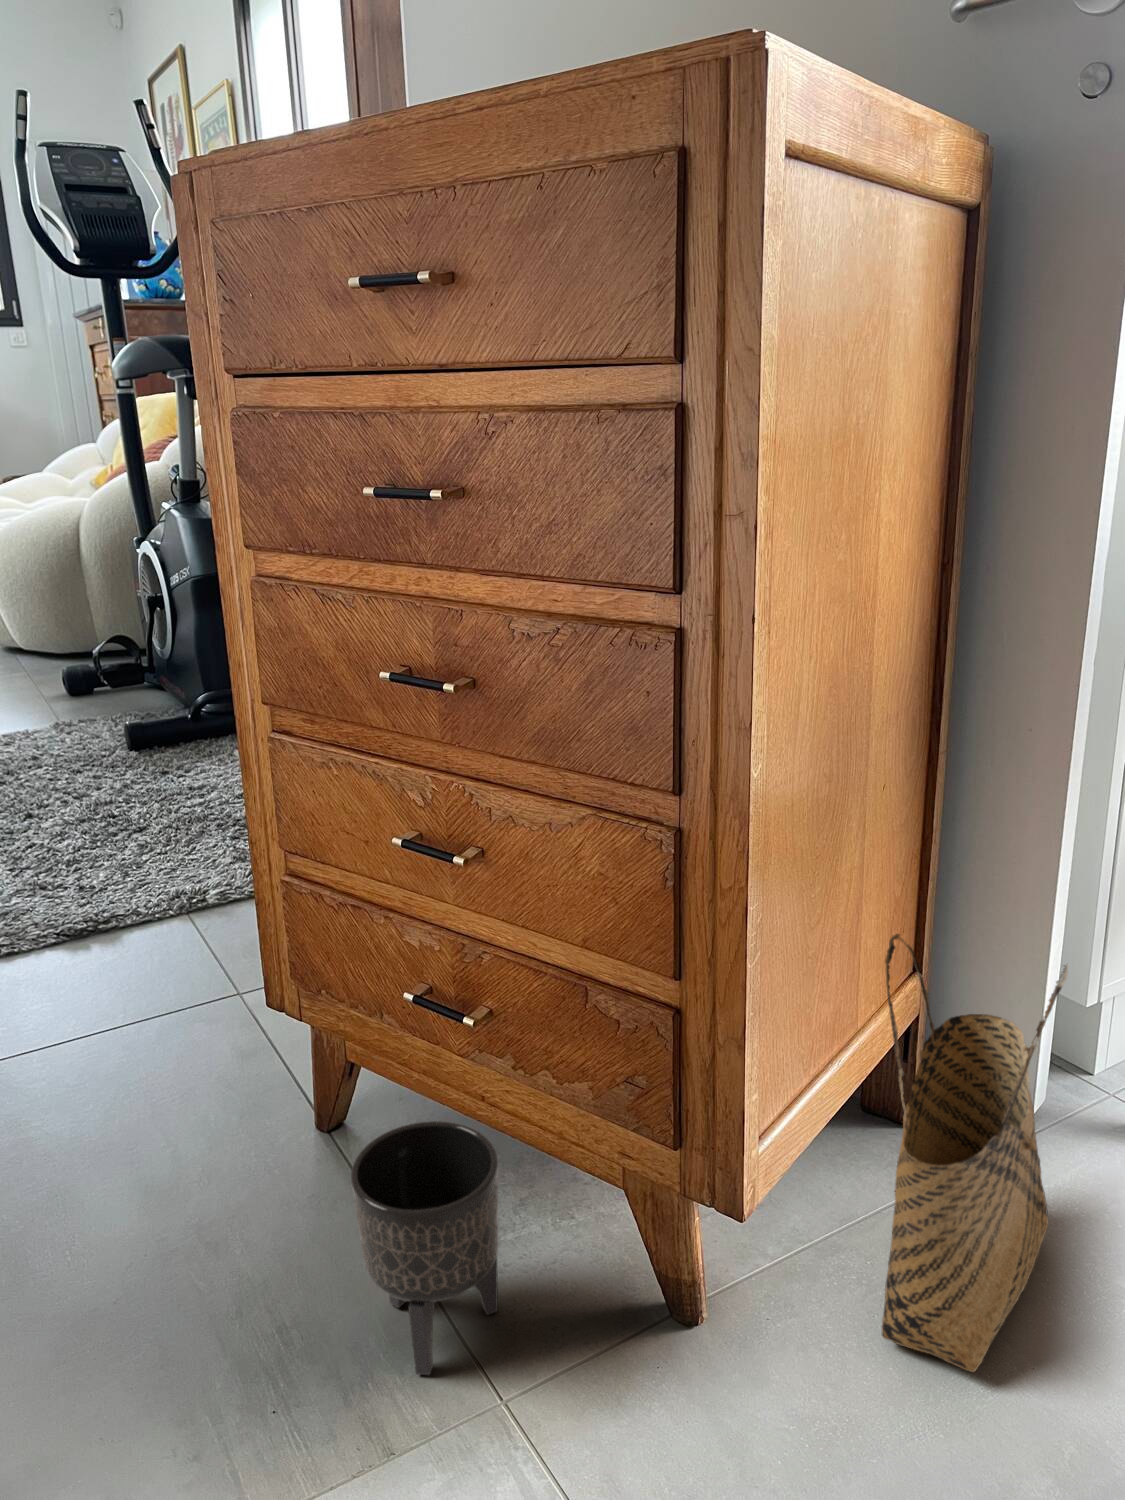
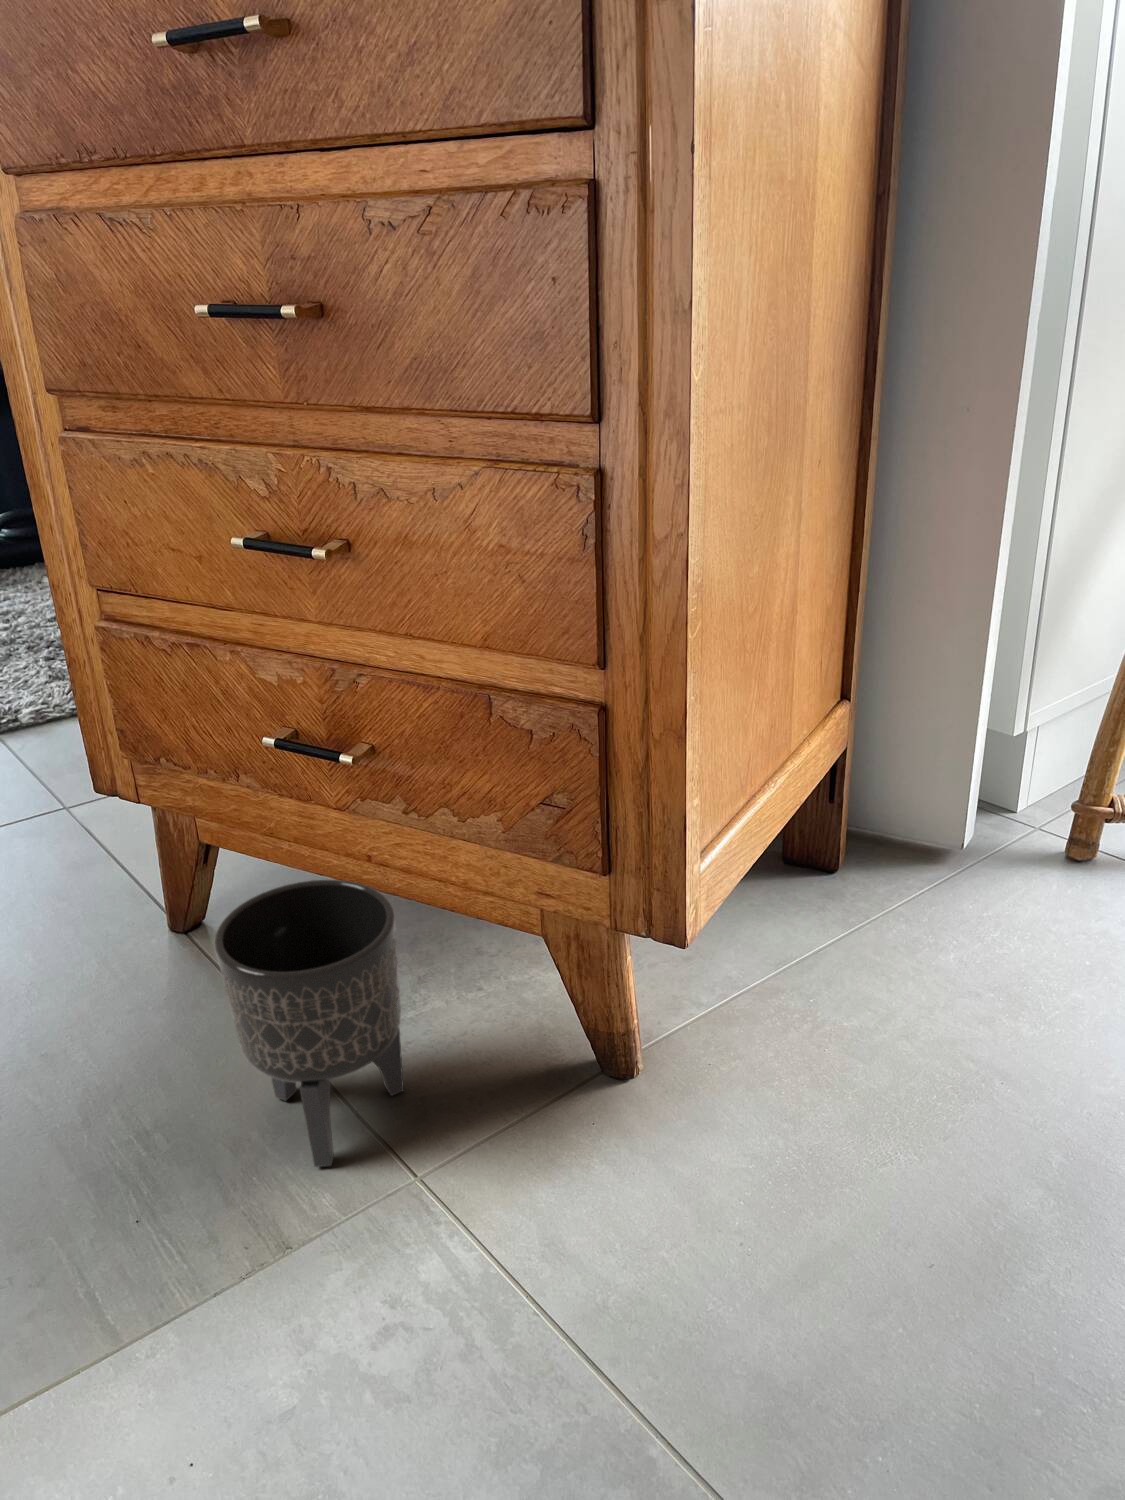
woven basket: present [882,934,1068,1372] -> none [831,619,1043,1087]

